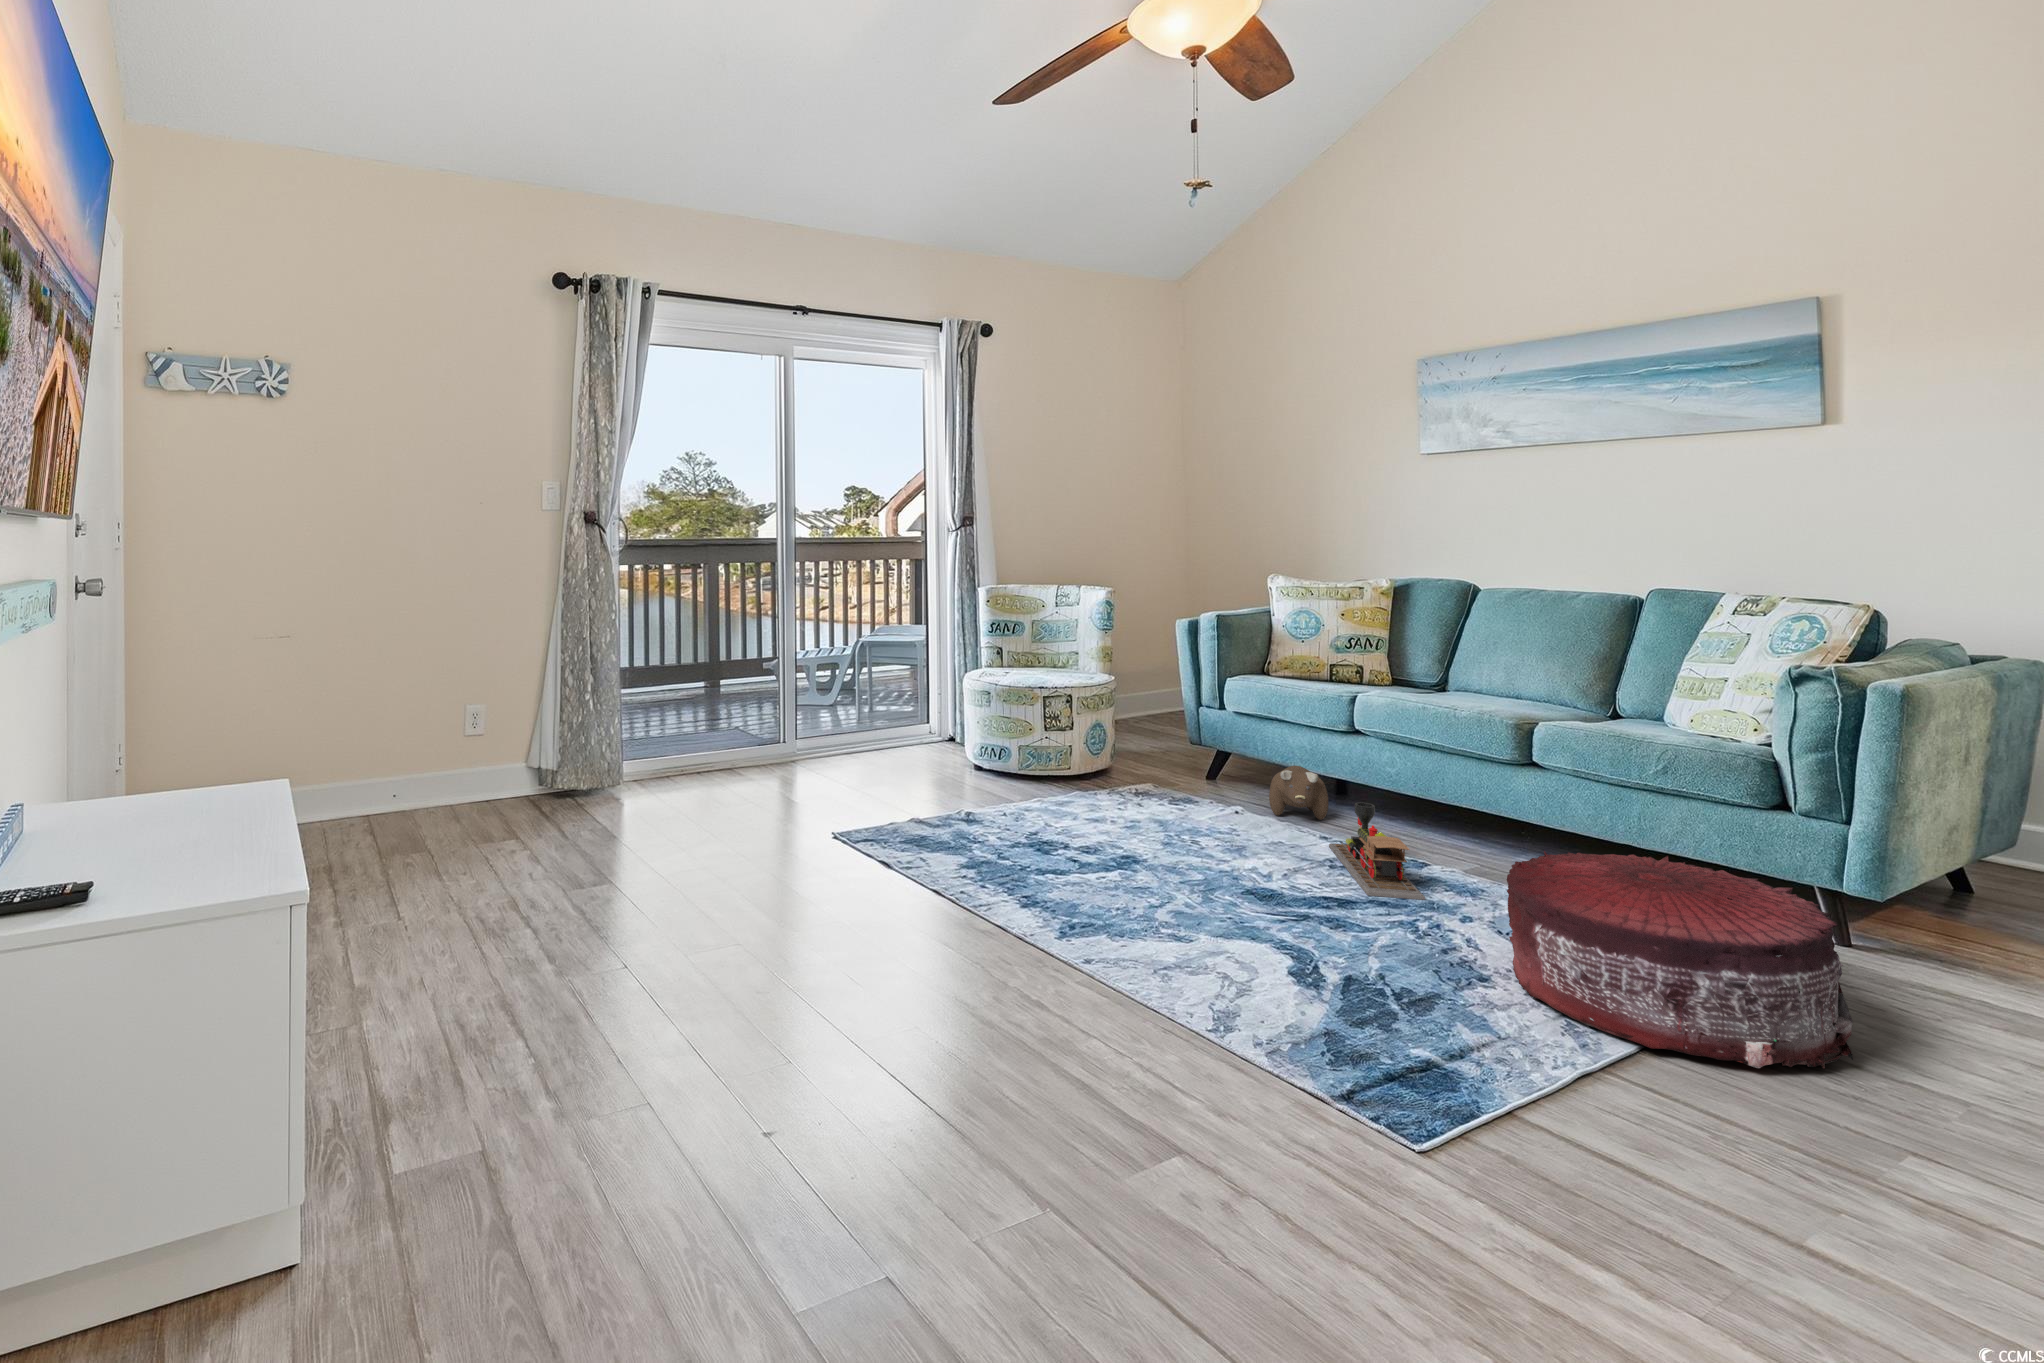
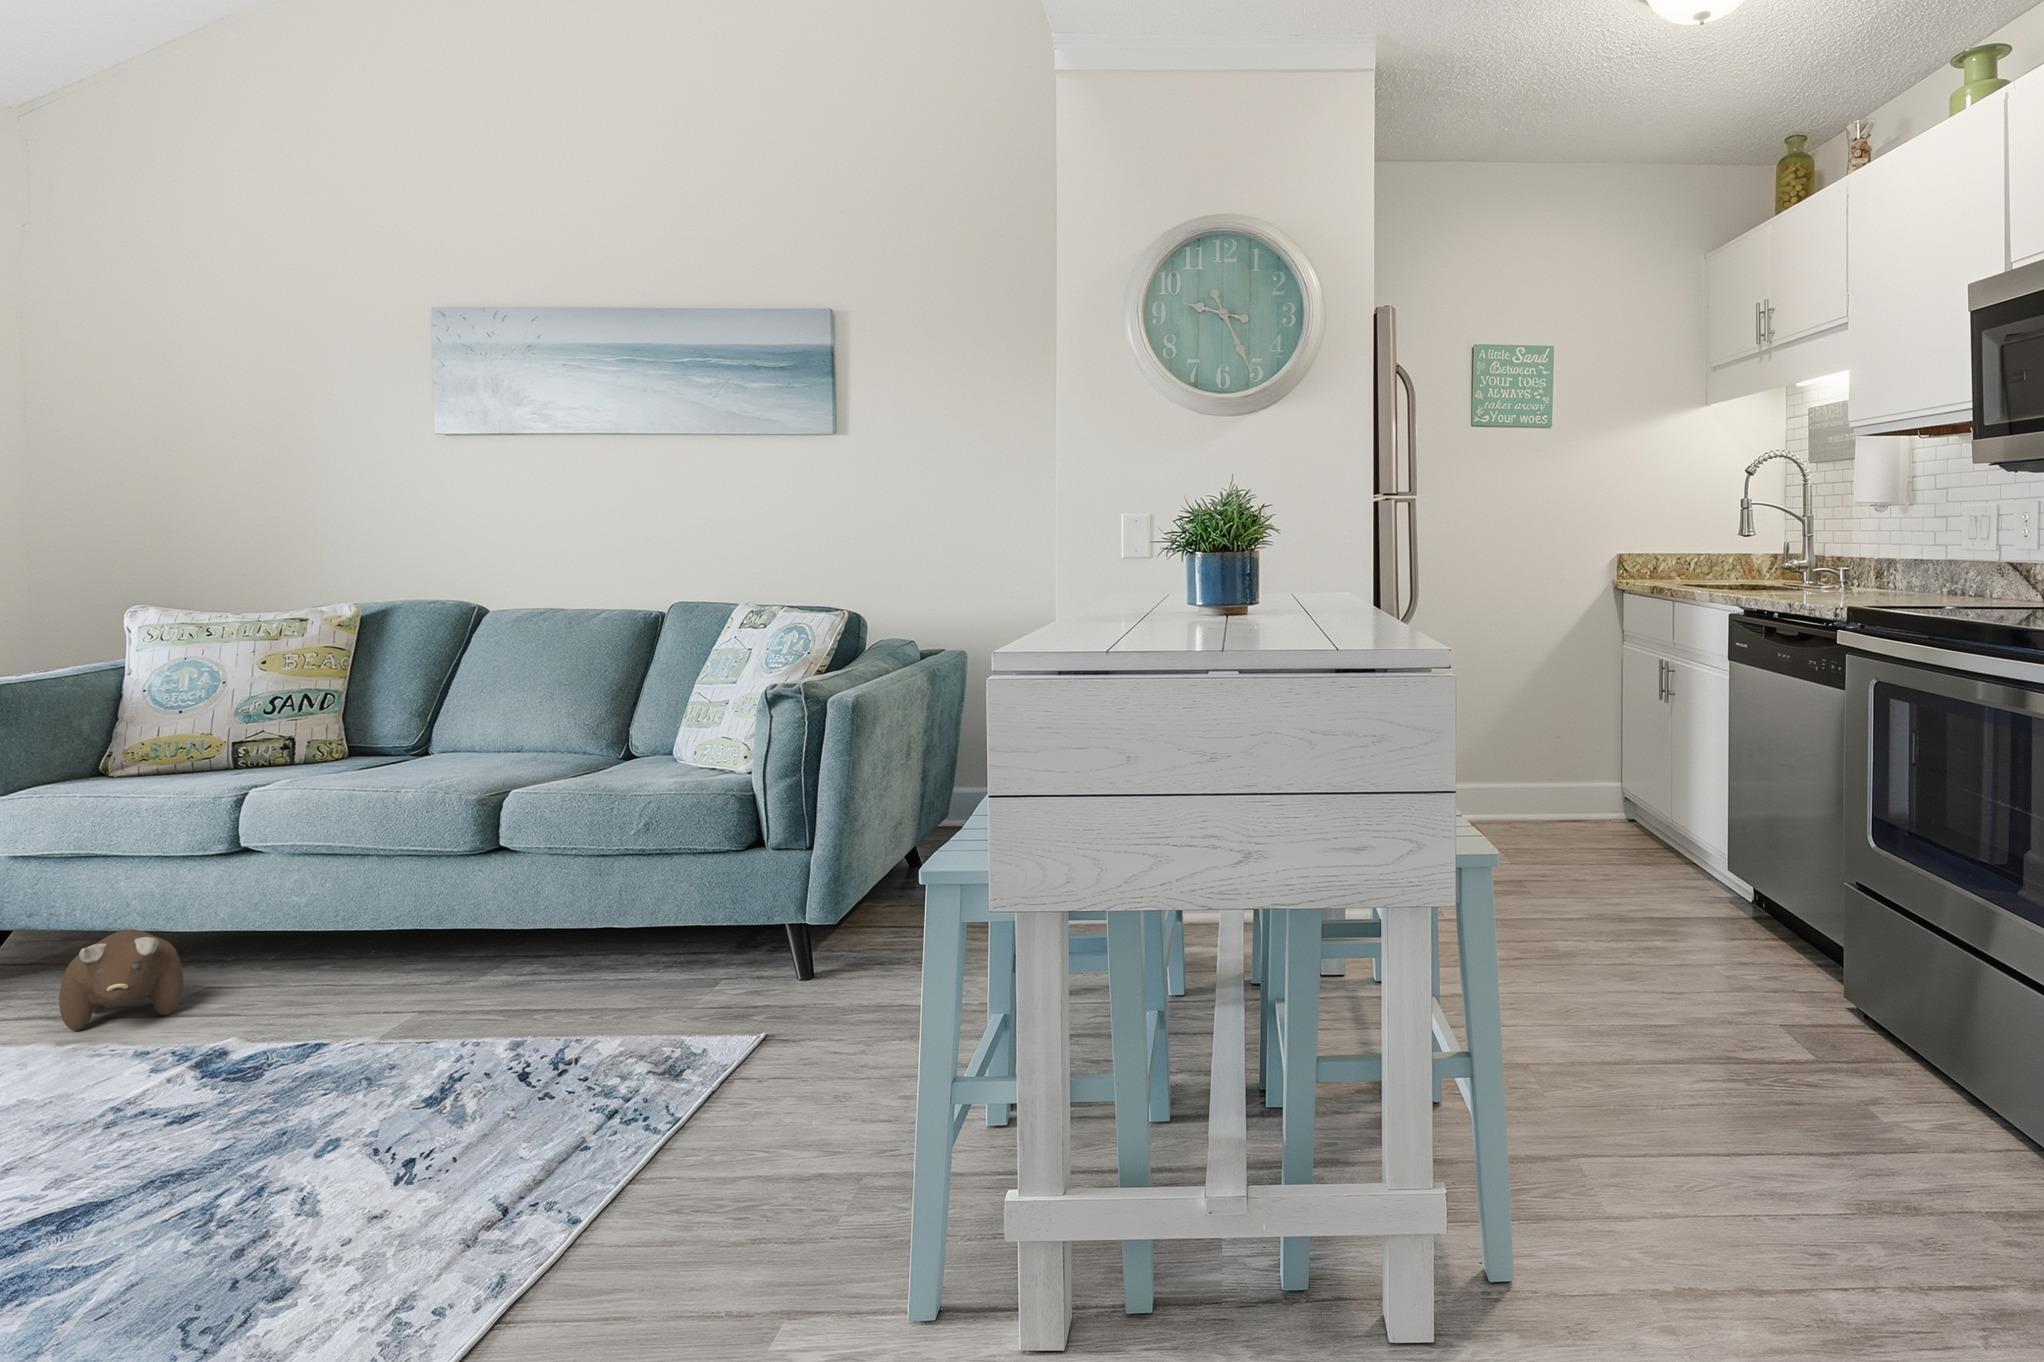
toy train: present [1329,802,1425,900] -> none [157,971,296,1139]
pouf: present [1507,851,1853,1069] -> none [378,945,768,1243]

